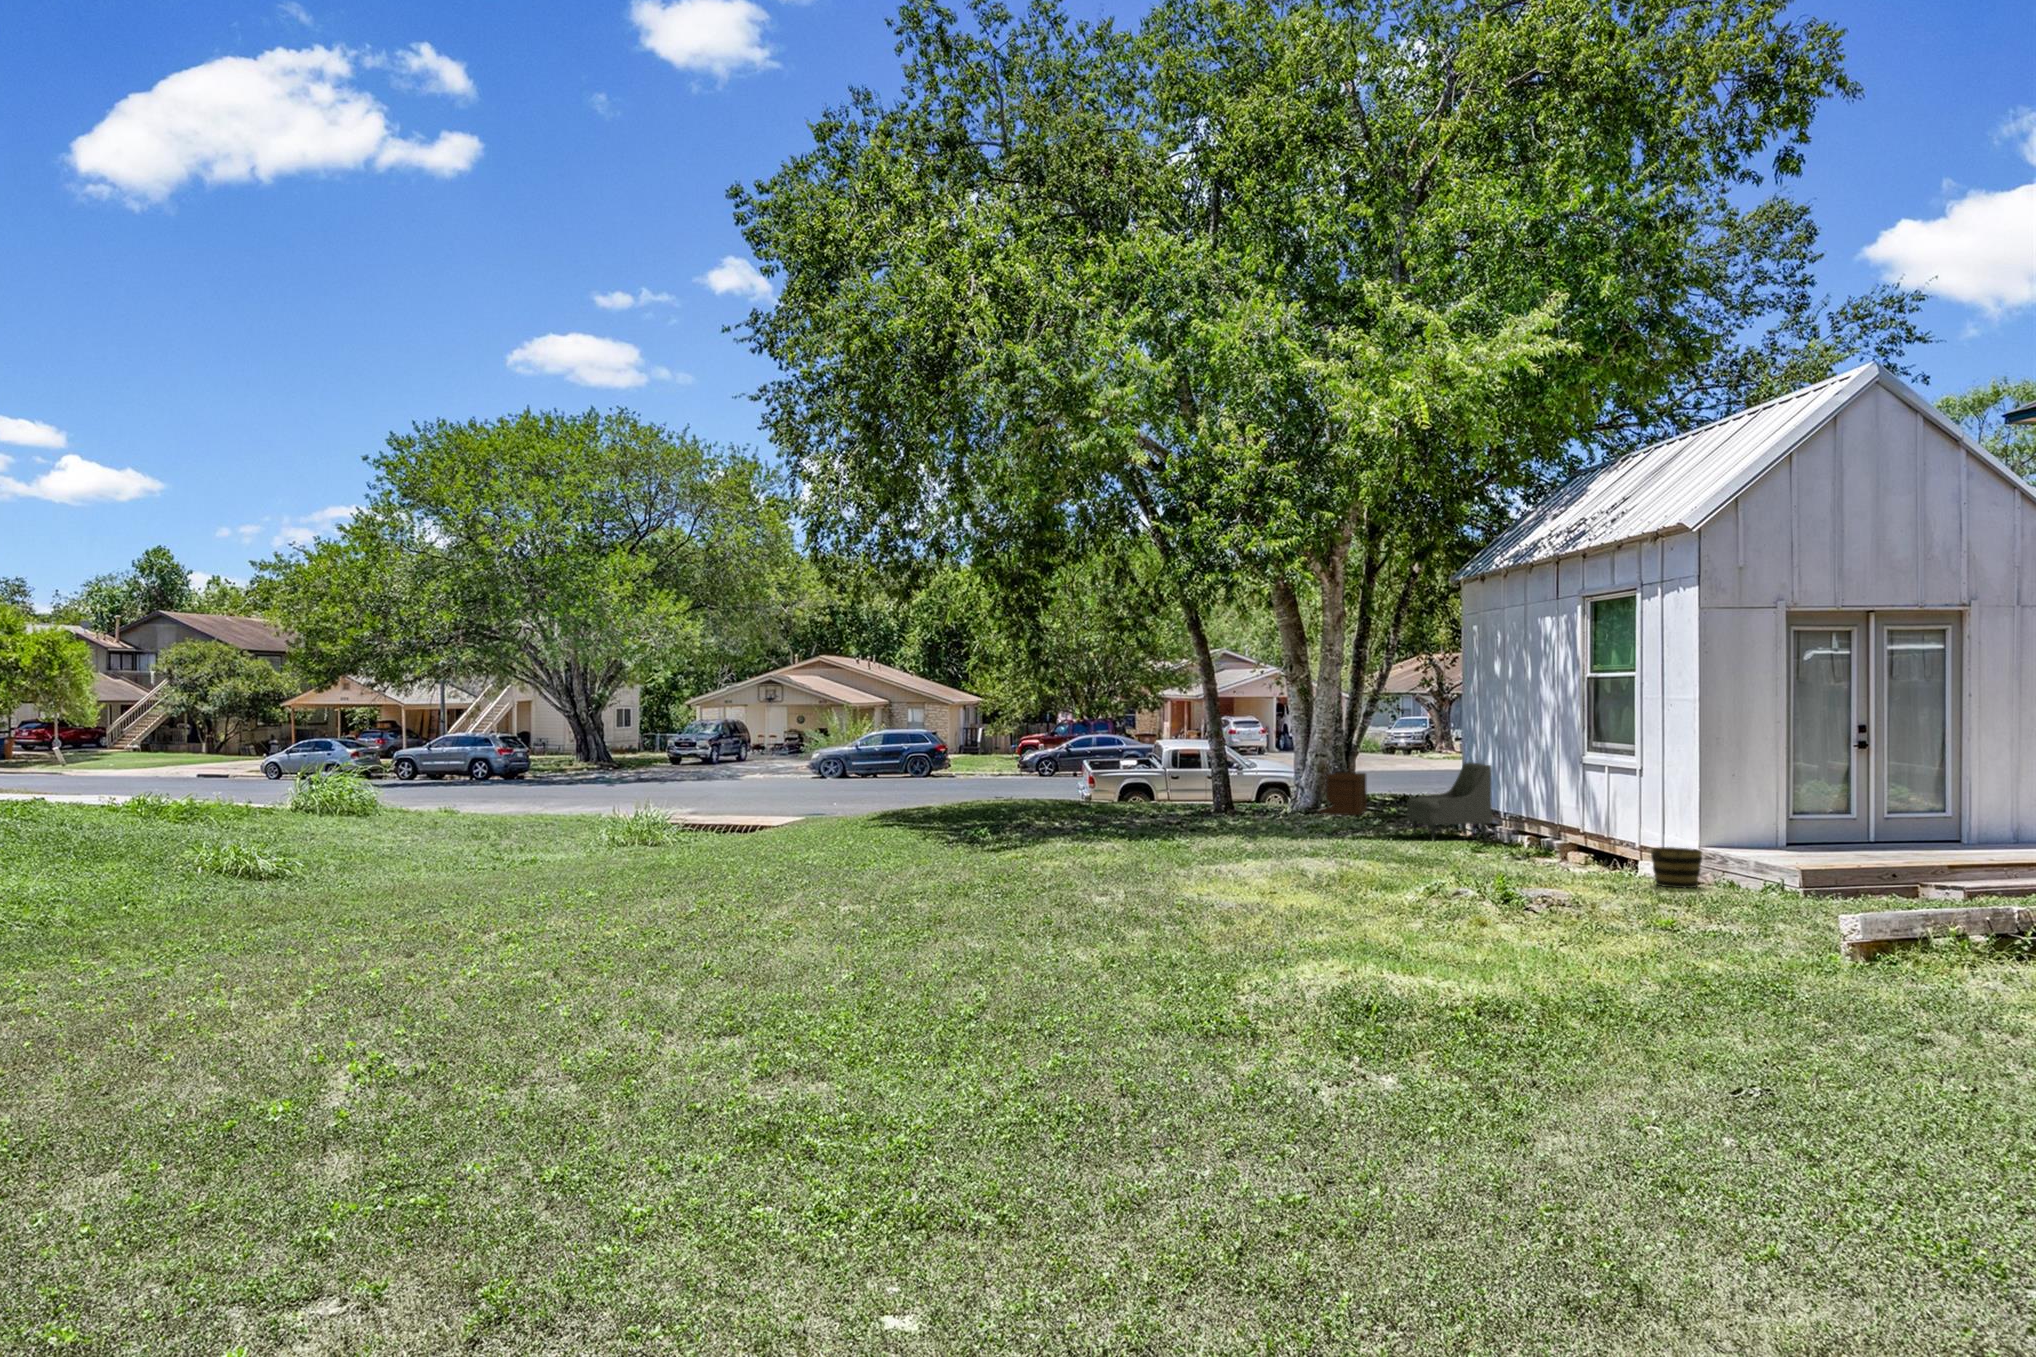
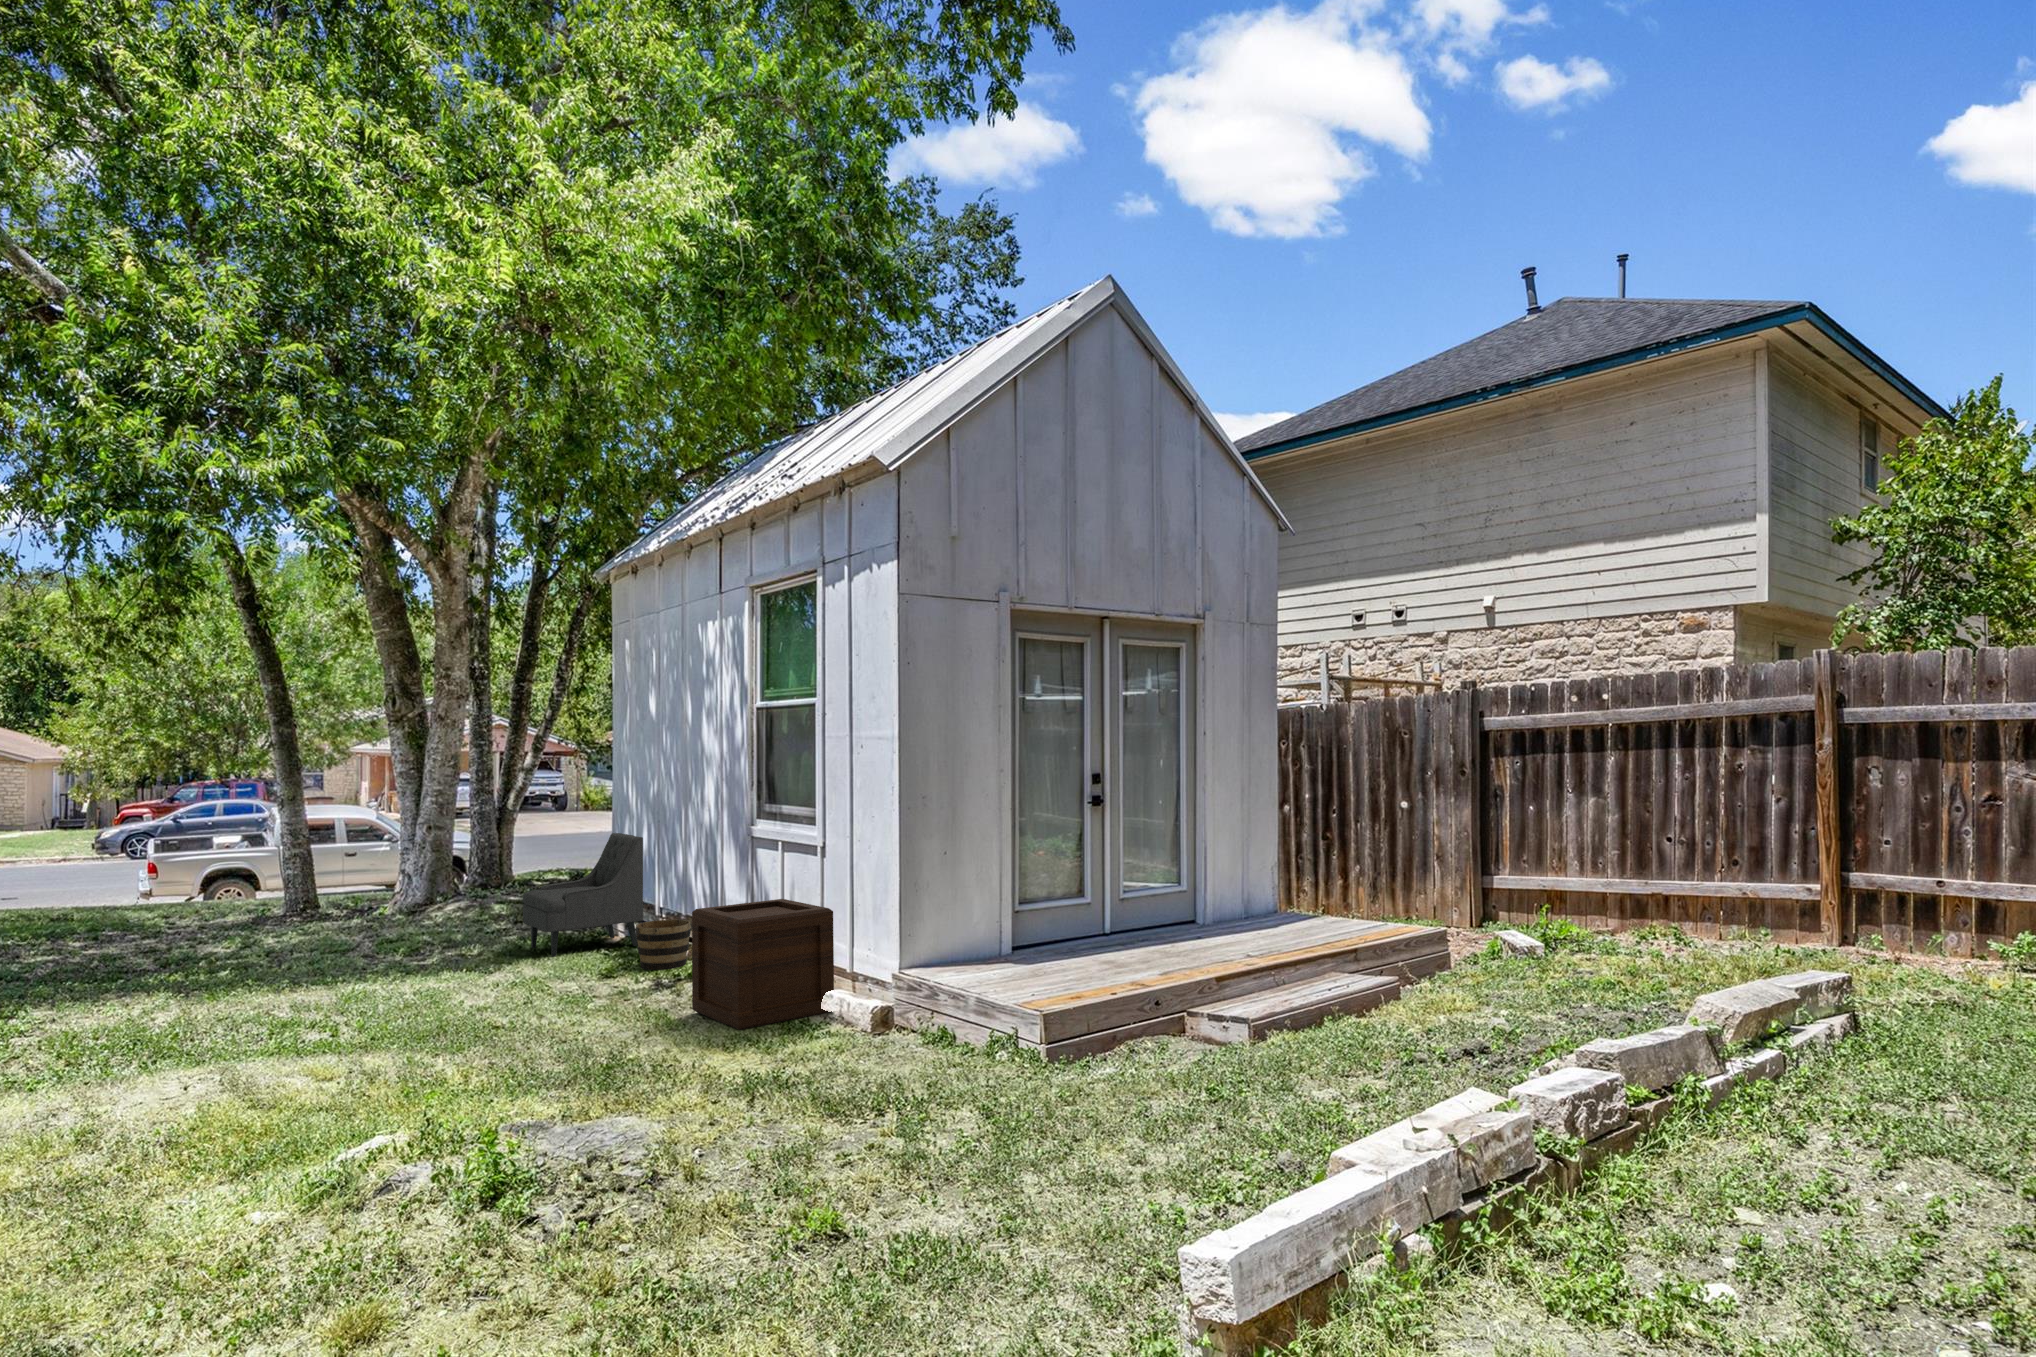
wooden crate: present [1319,772,1367,815] -> present [692,899,834,1030]
bucket: present [1651,847,1702,888] -> present [634,920,692,970]

